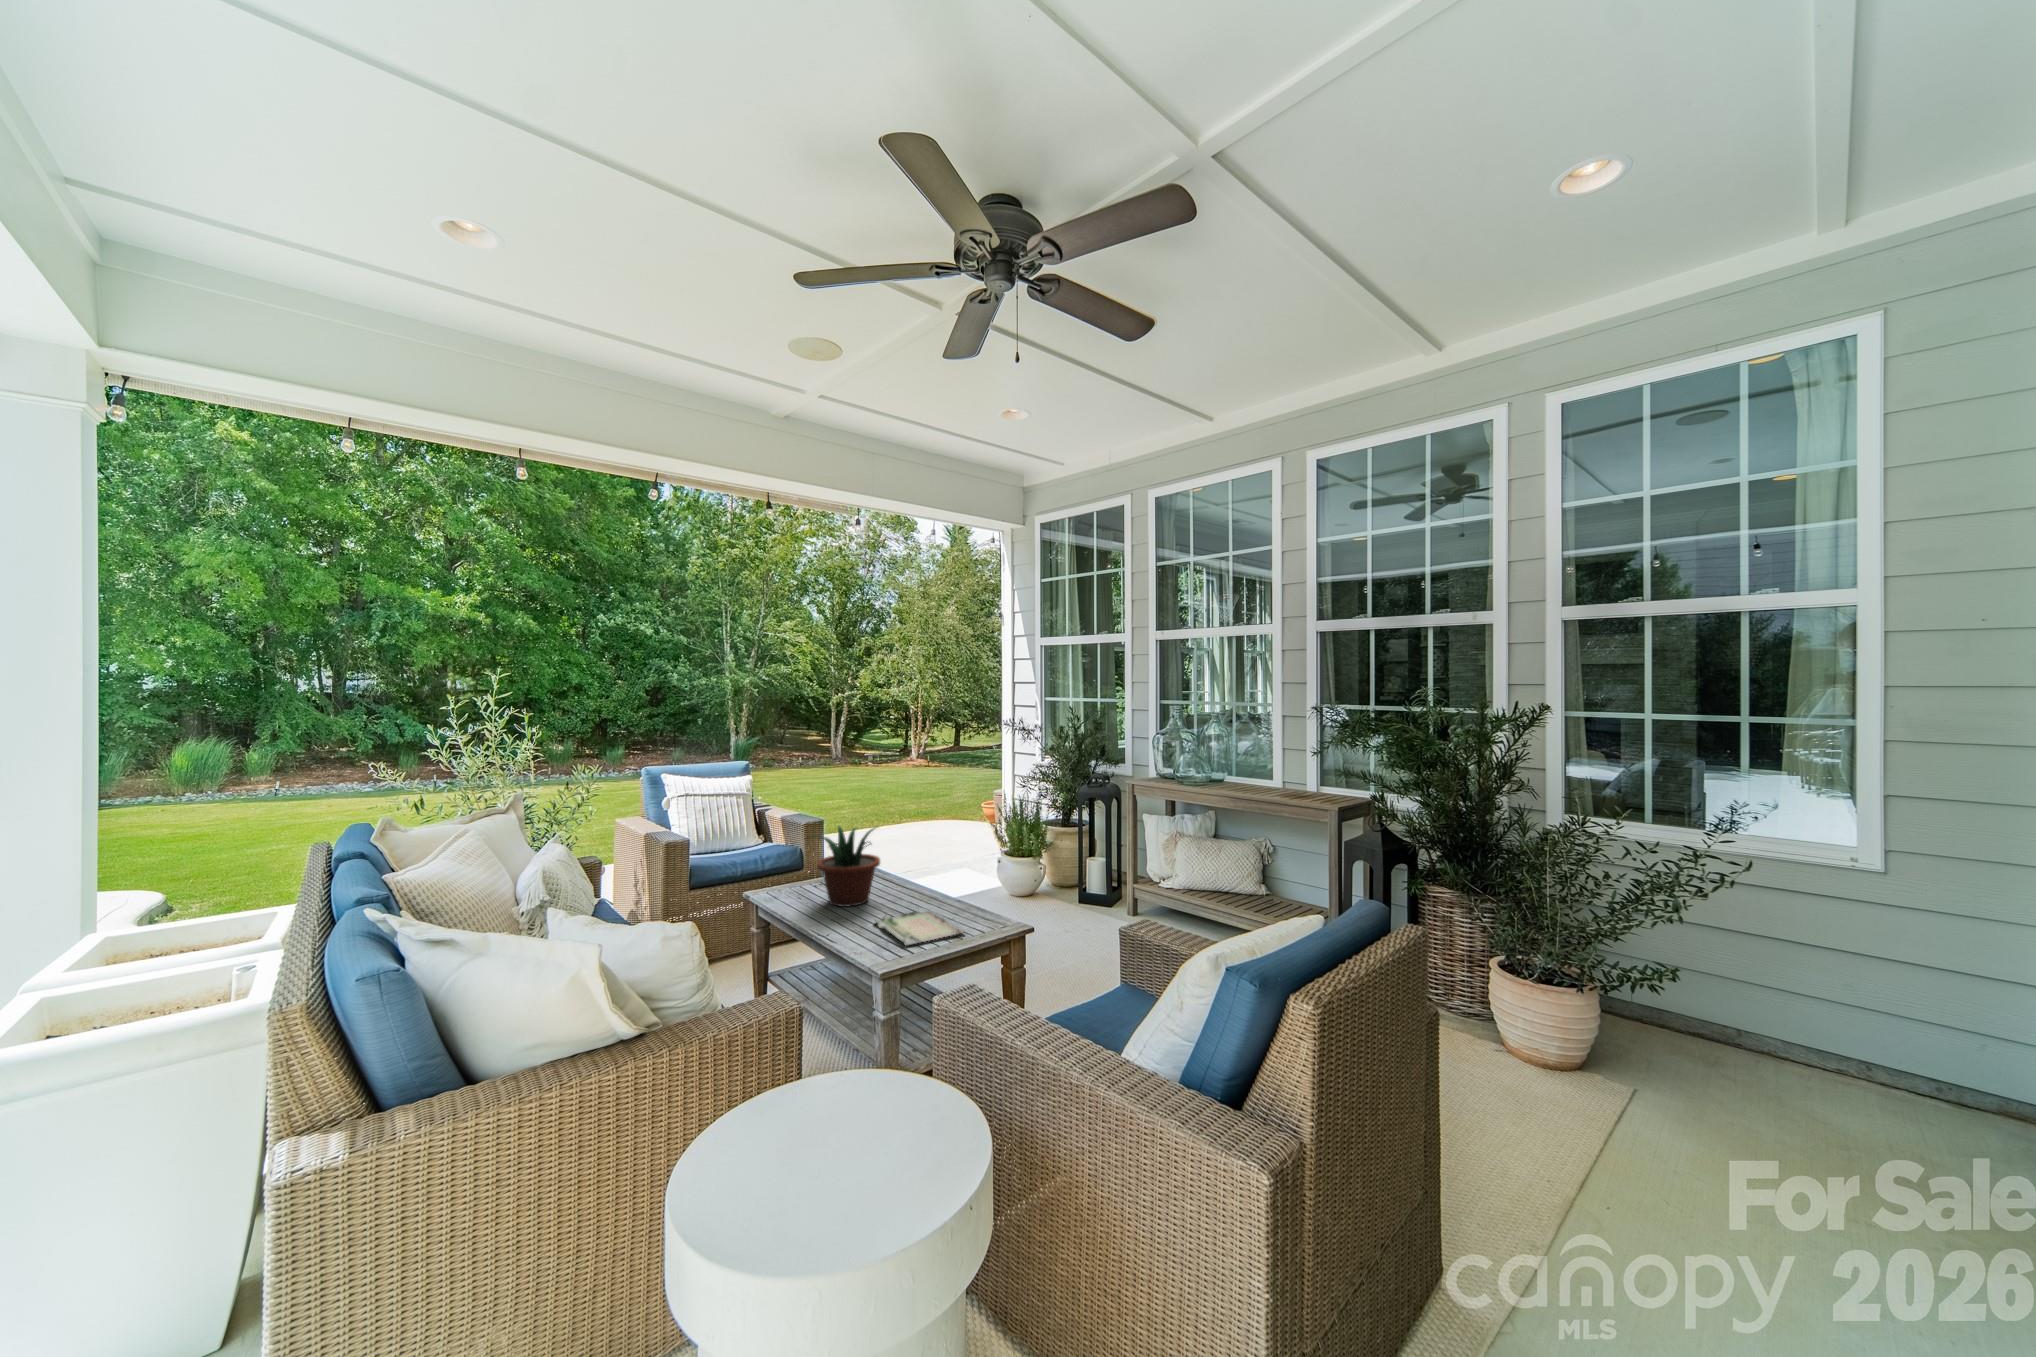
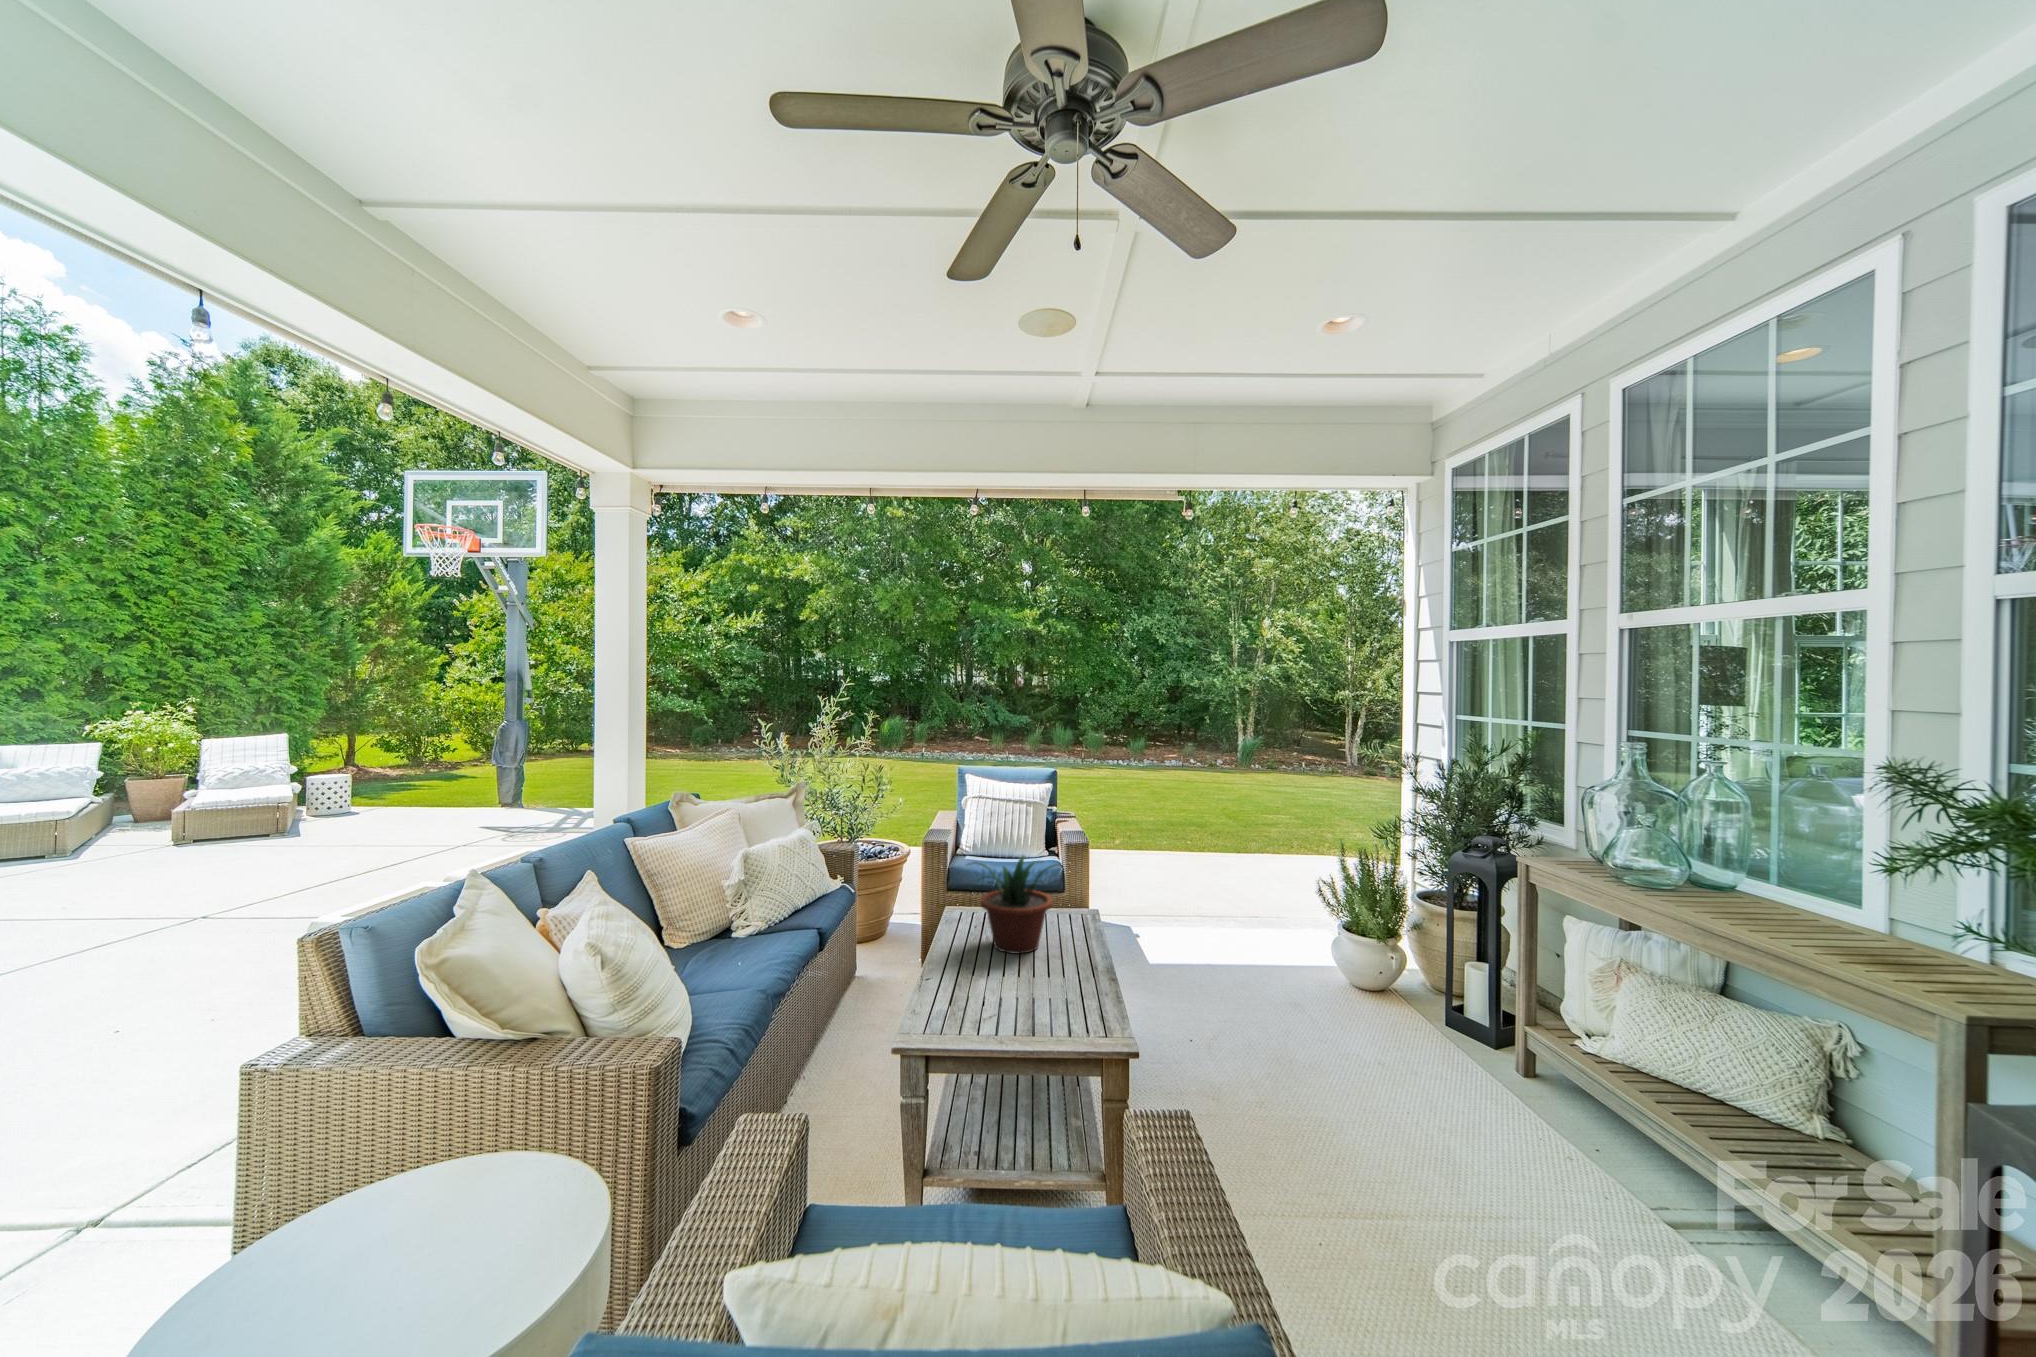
tray: present [876,910,965,945] -> none [978,973,1068,1027]

